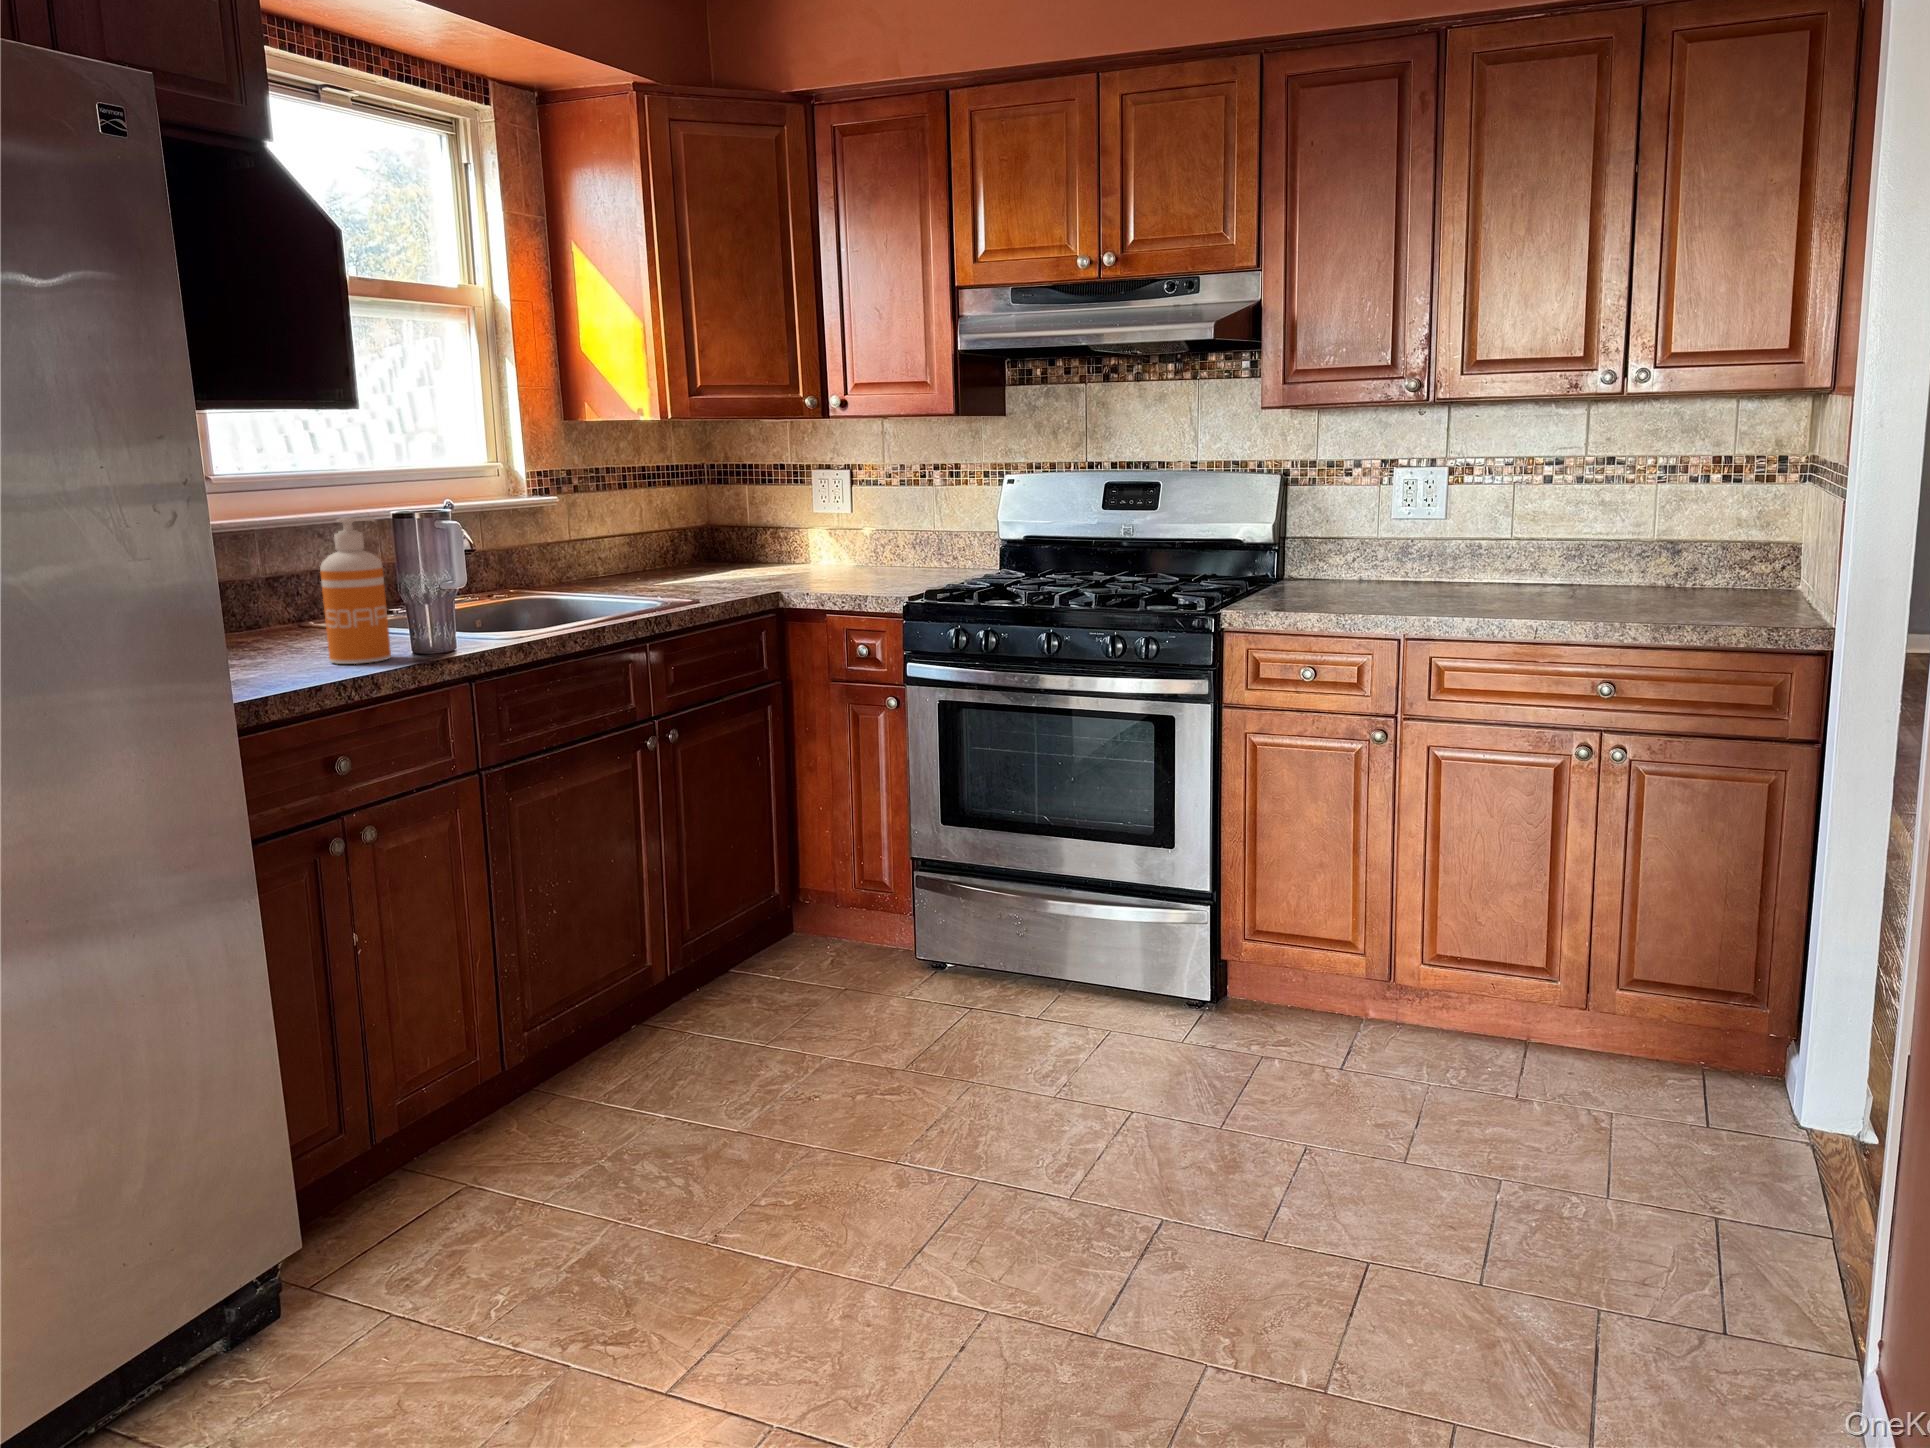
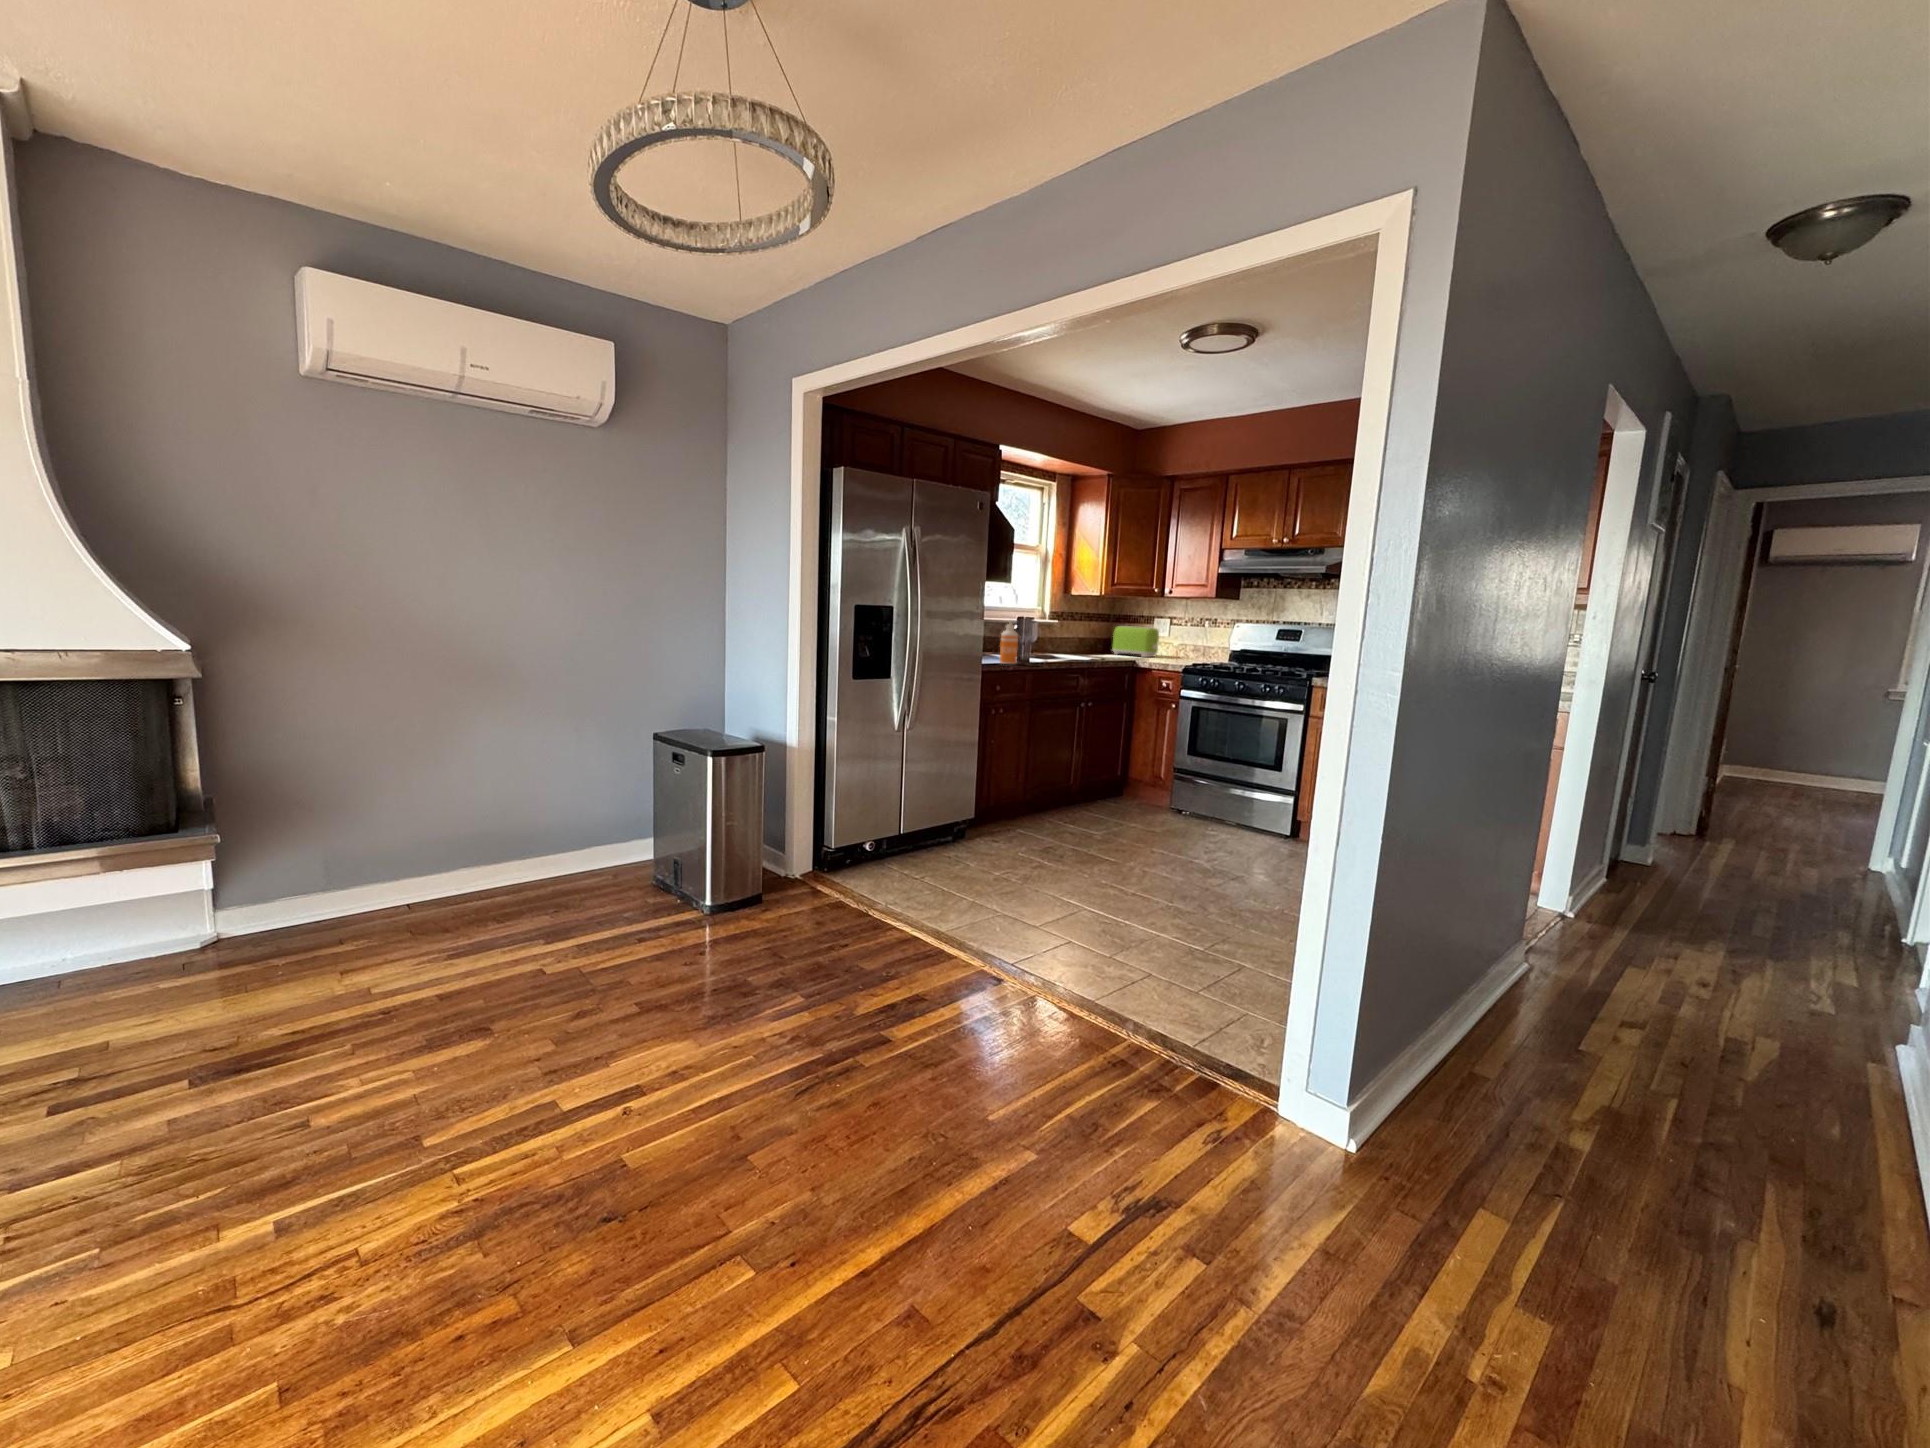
toaster: none [711,496,827,573] -> present [1112,626,1159,657]

